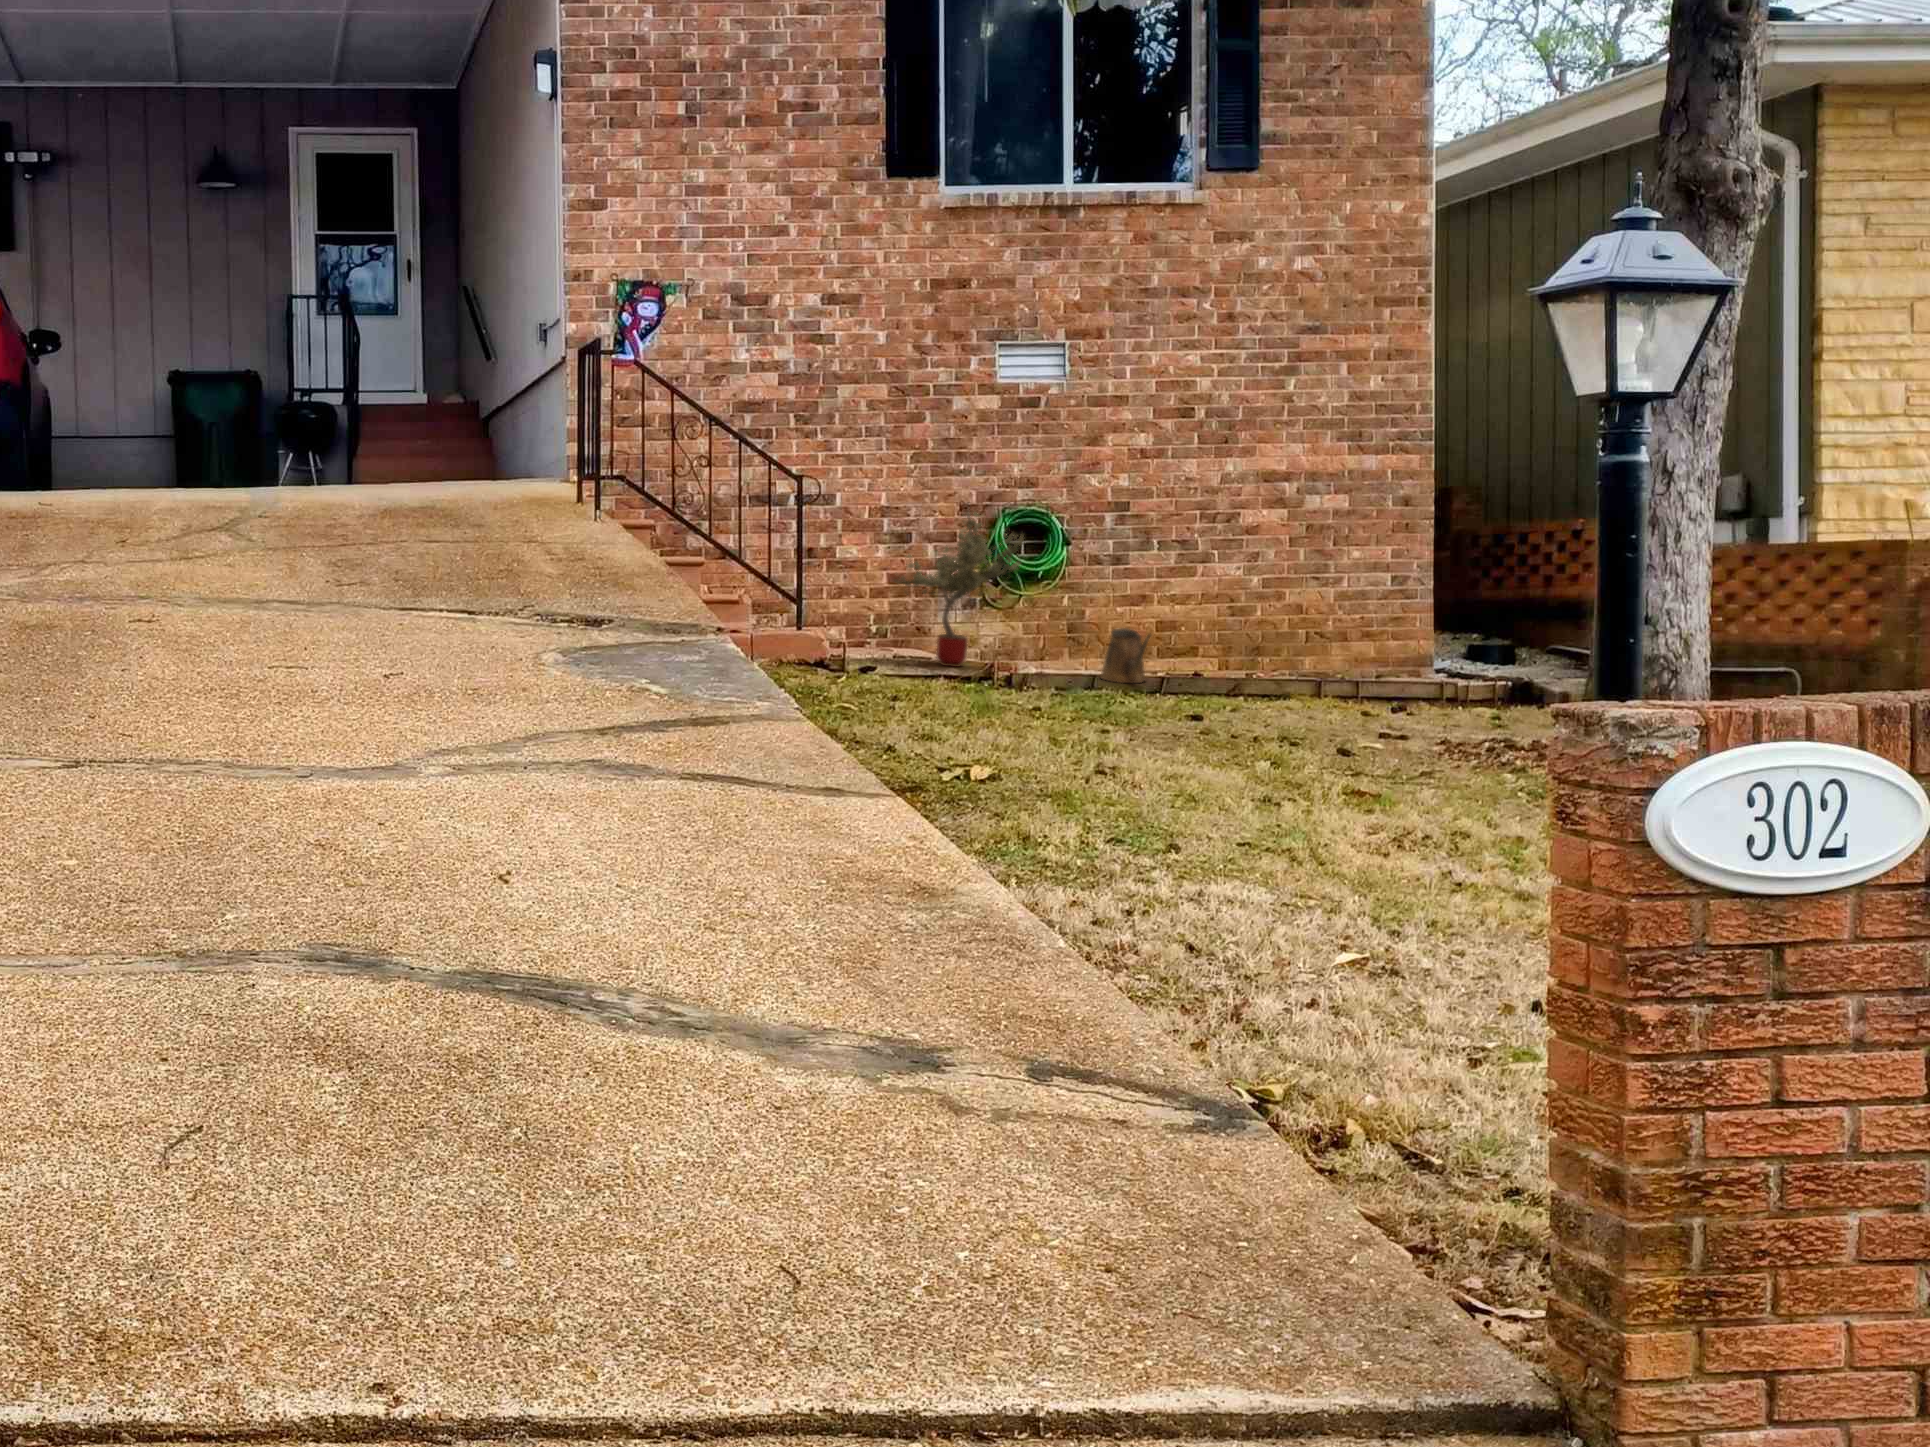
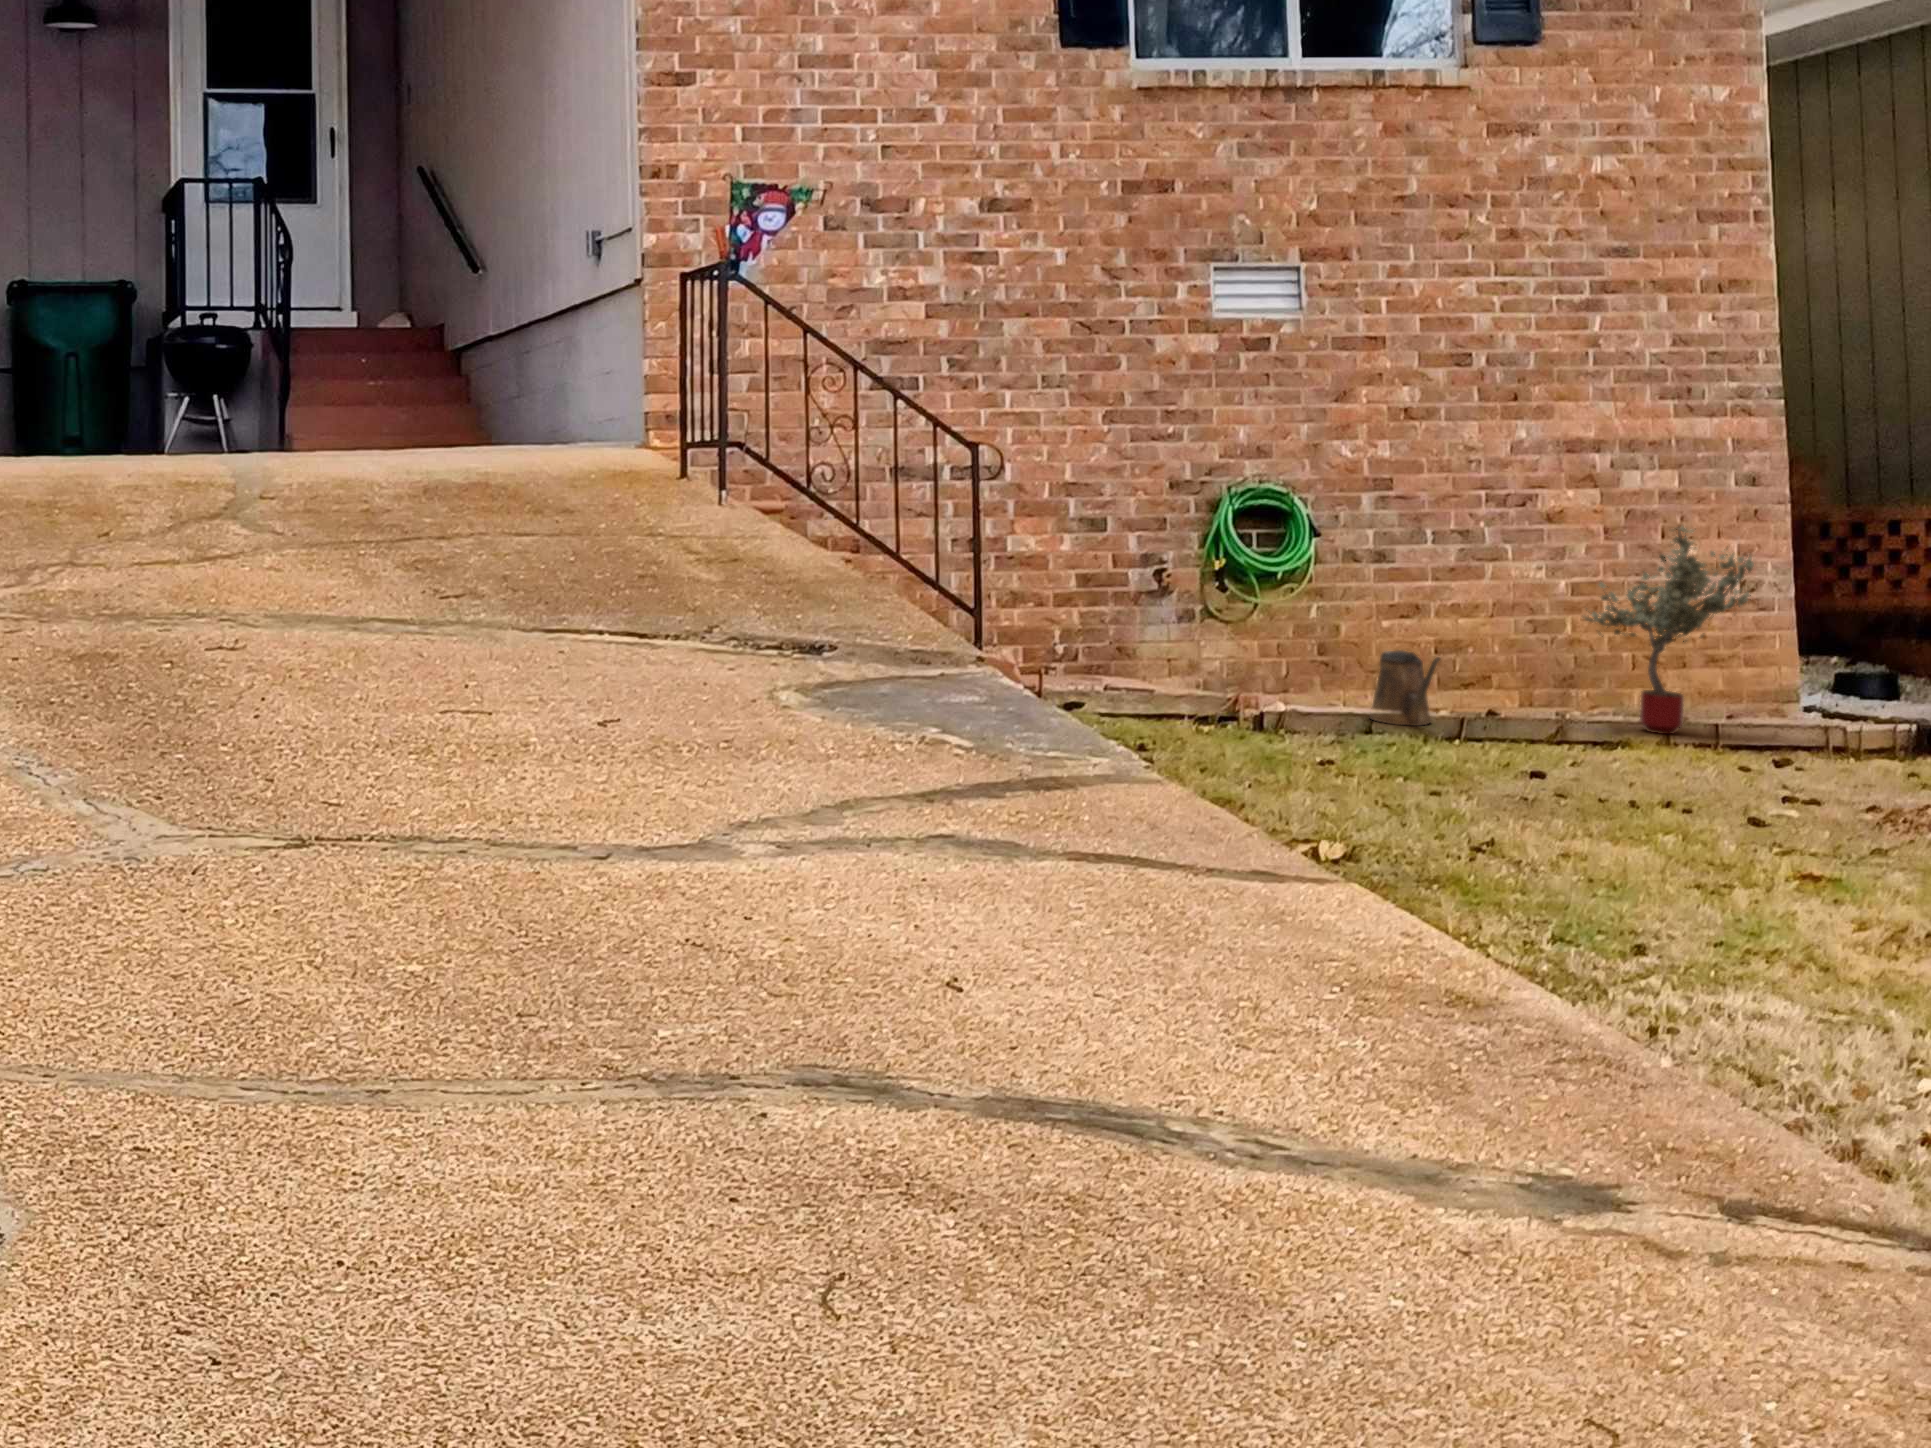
potted tree: present [895,512,1023,667] -> present [1584,526,1754,734]

